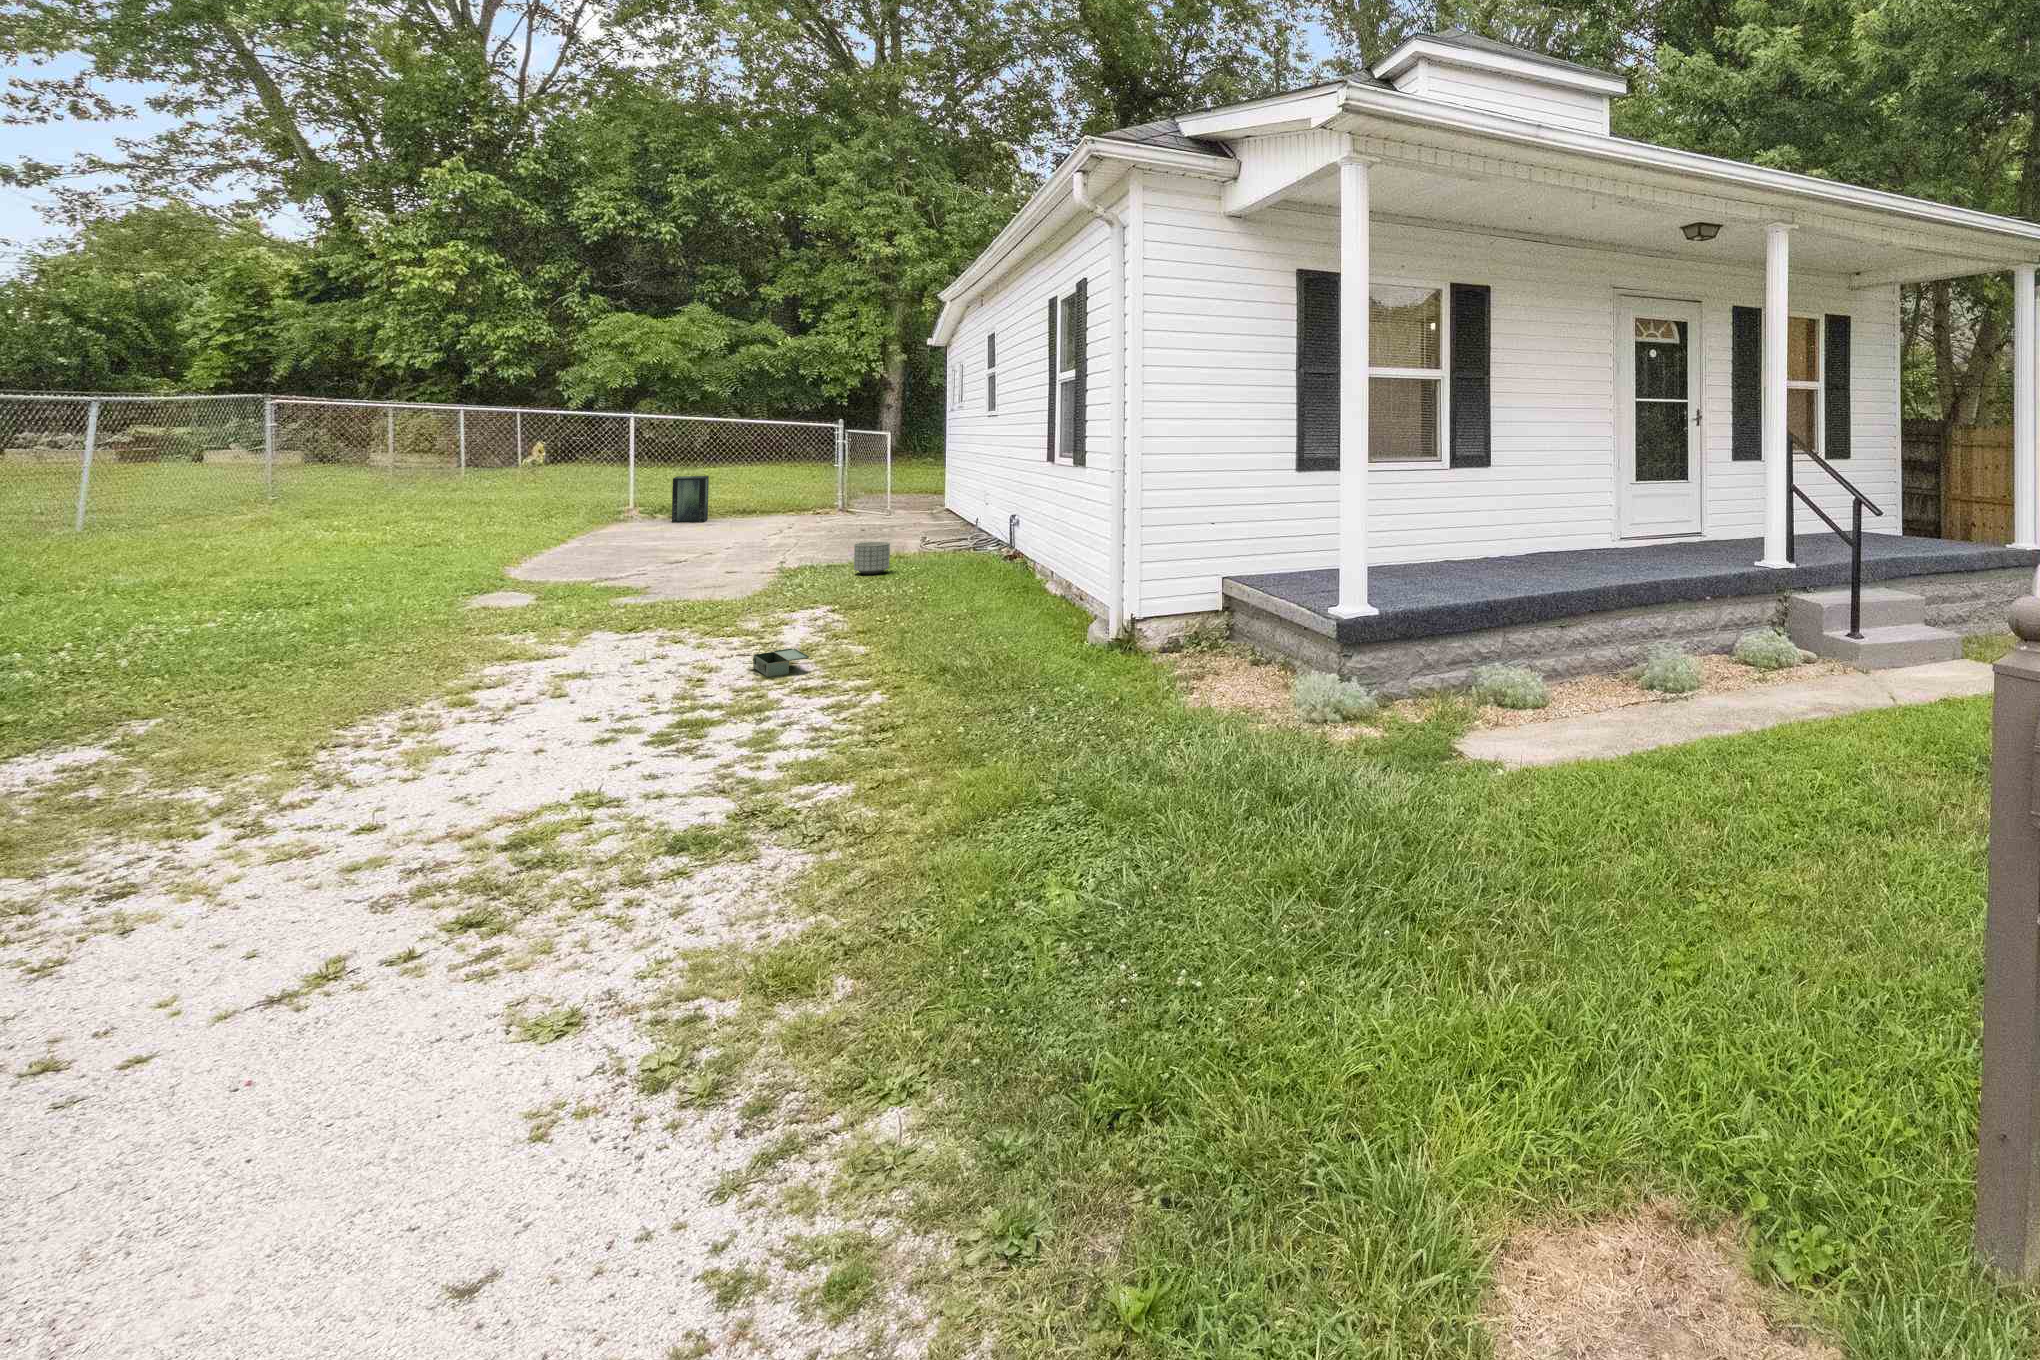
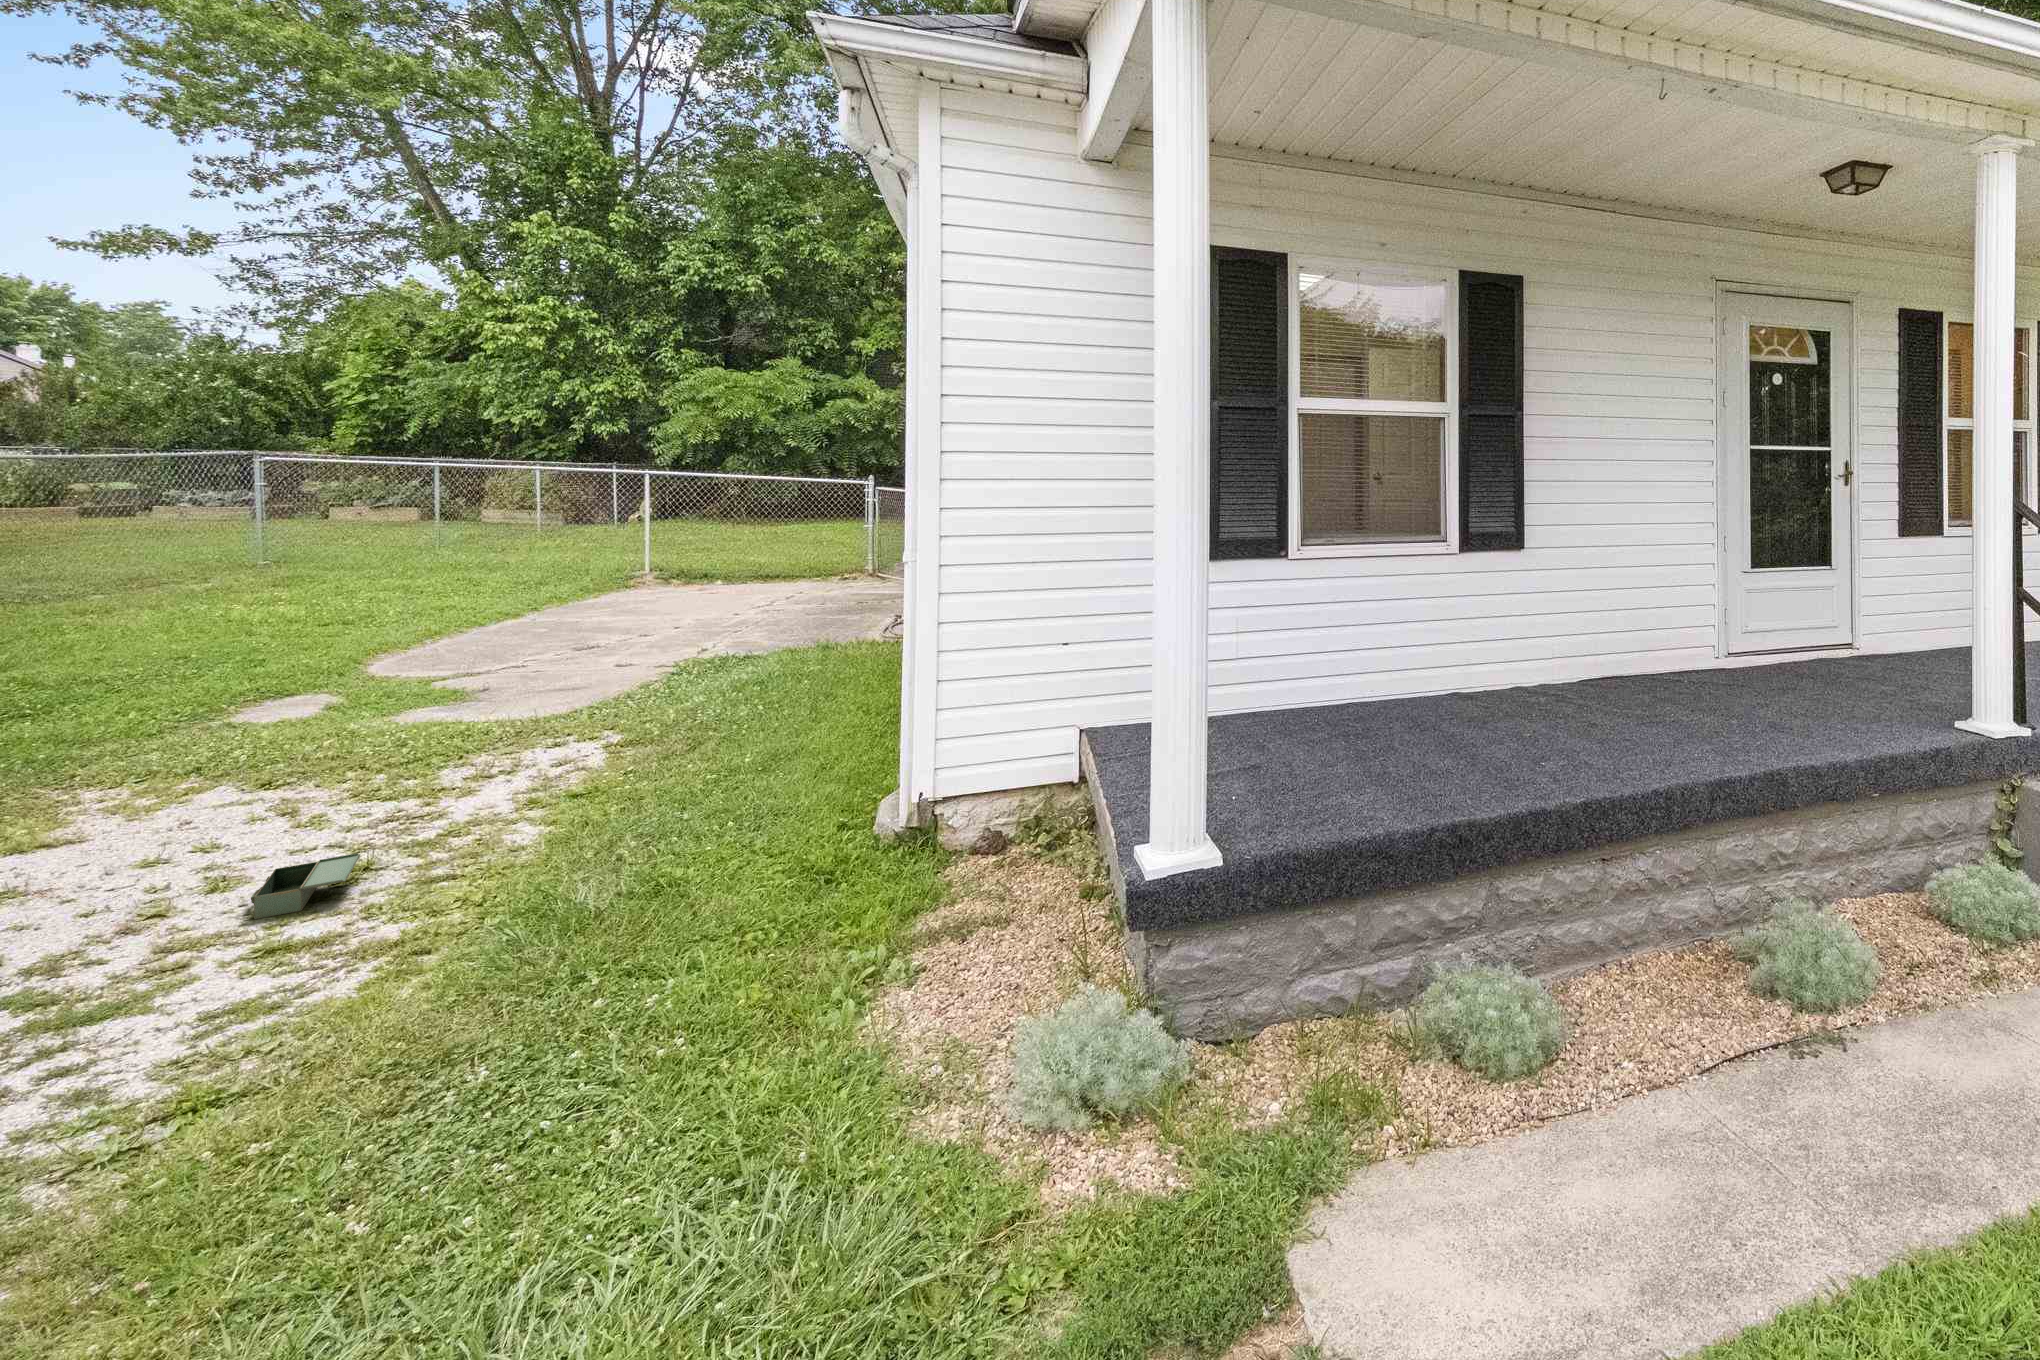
storage box: present [672,476,709,523] -> none [676,537,721,589]
planter: present [854,542,890,575] -> none [739,631,787,674]

